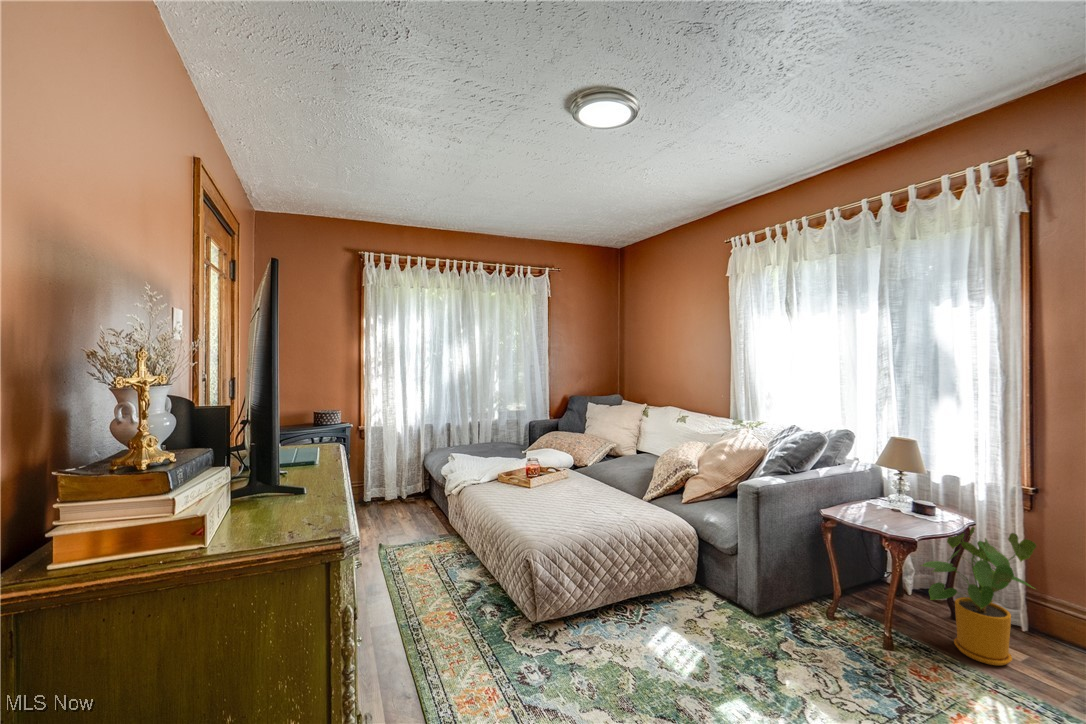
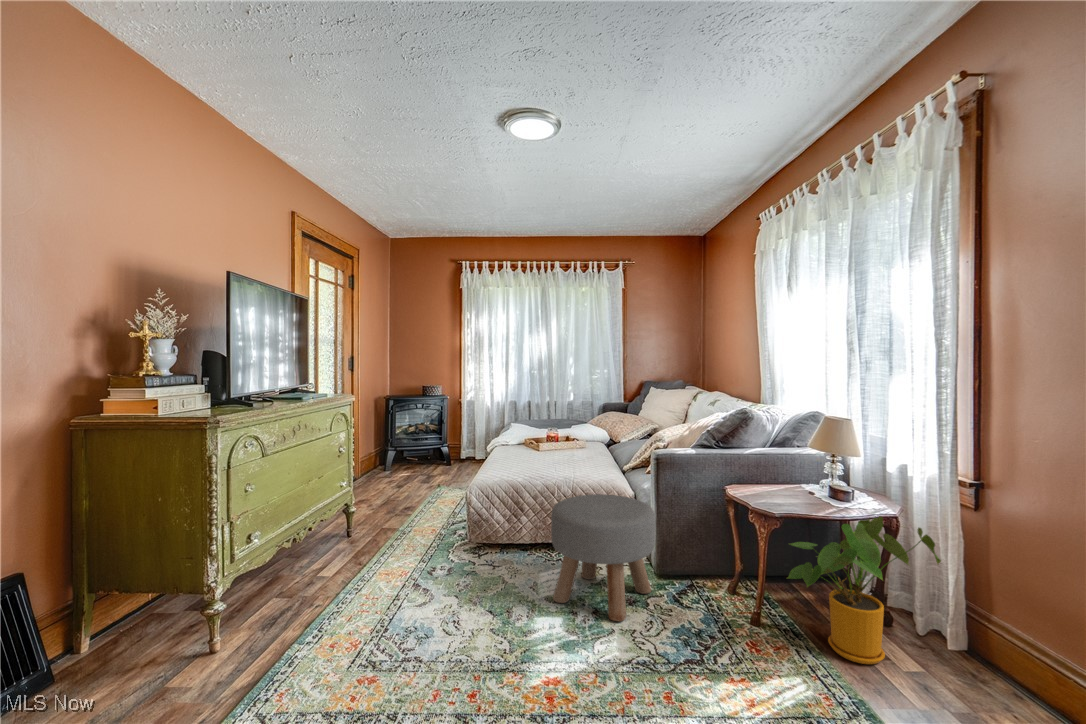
ottoman: none [684,539,809,689] -> present [551,494,655,621]

